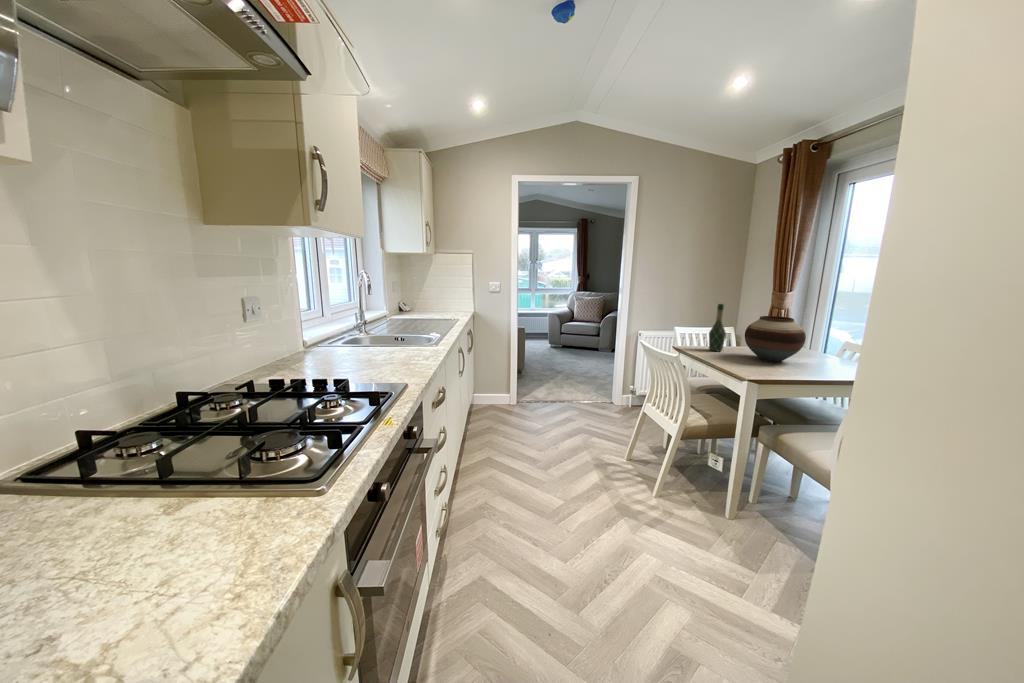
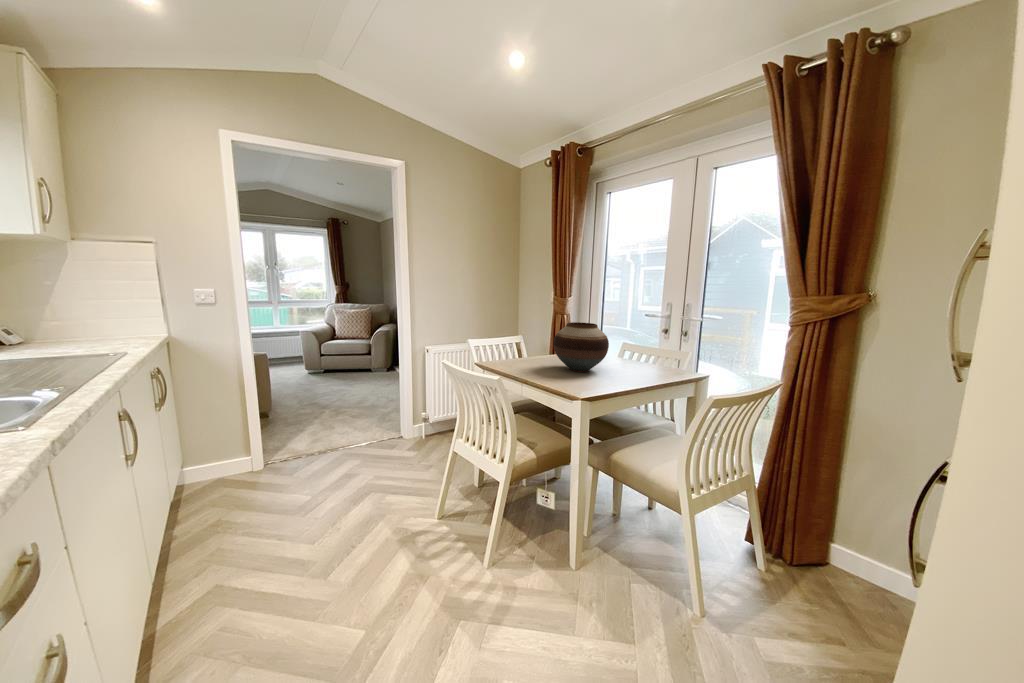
wine bottle: present [709,304,726,351] -> none [516,311,533,366]

